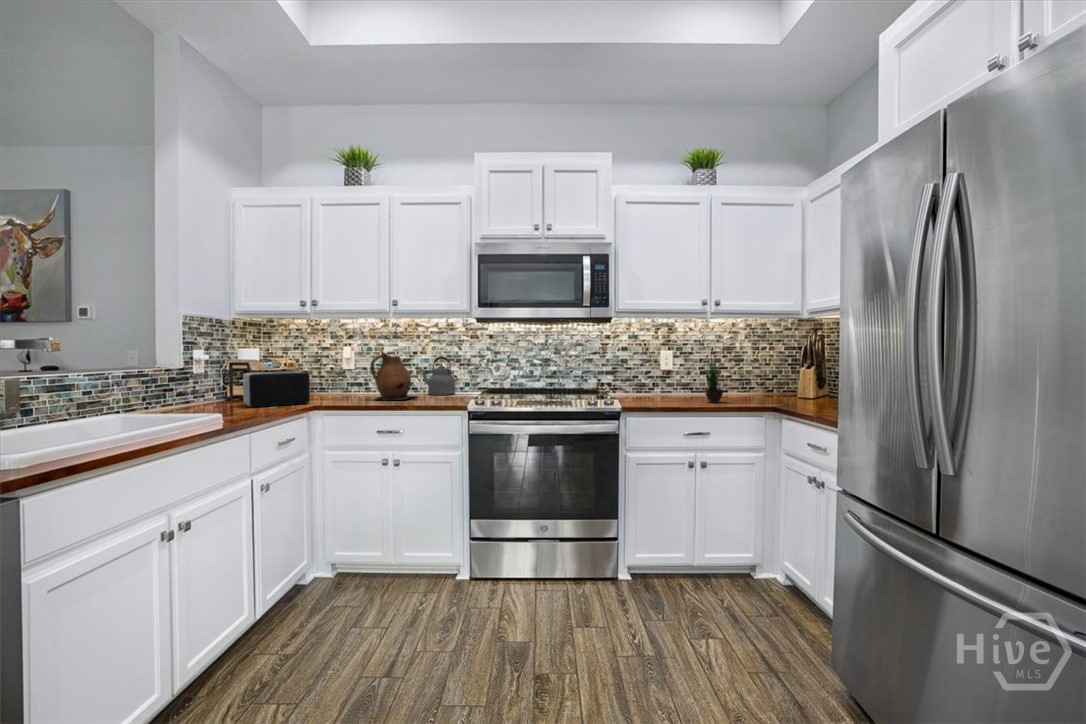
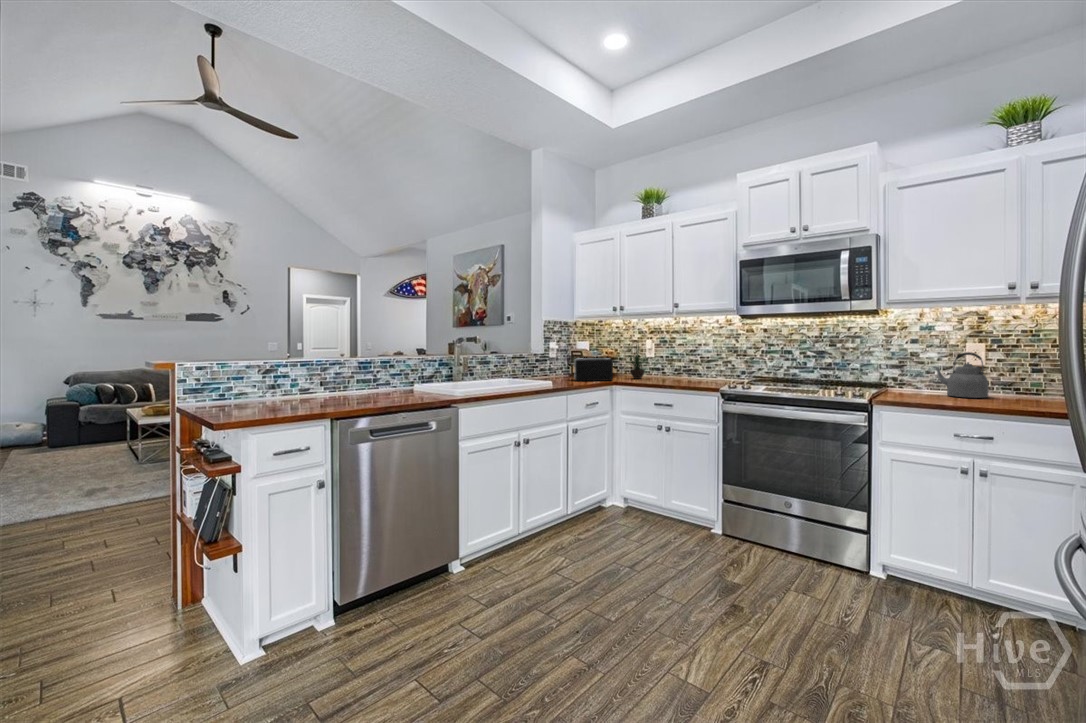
ceramic pitcher: present [371,351,416,400] -> none [656,344,693,382]
potted plant: present [705,356,723,403] -> present [628,344,645,379]
kettle: present [420,357,455,395] -> present [933,352,988,398]

